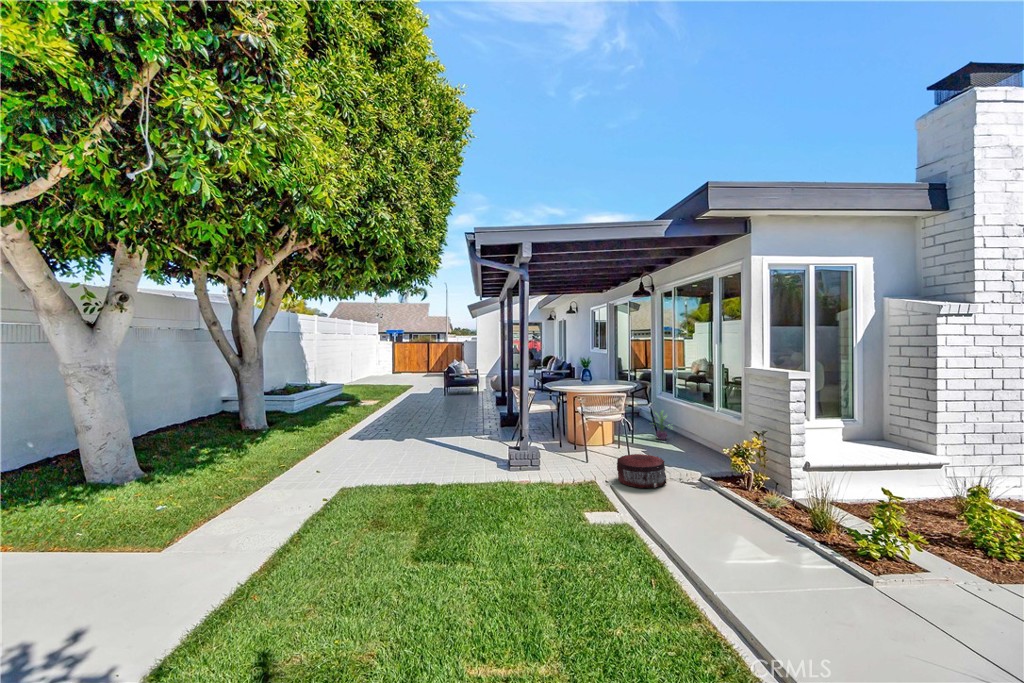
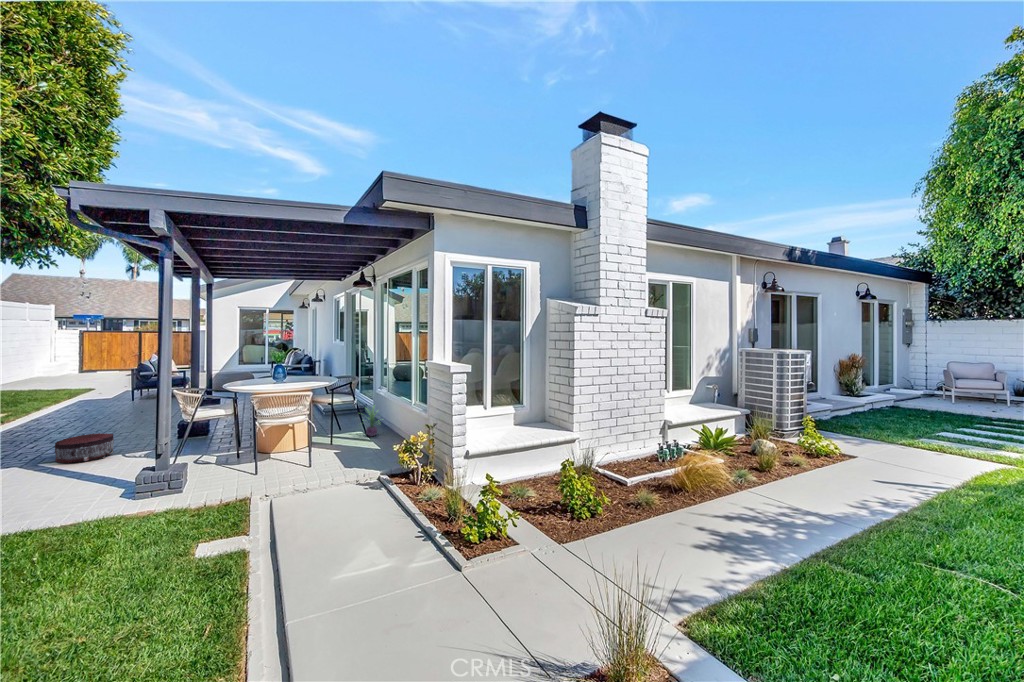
pouf: present [617,454,666,488] -> present [54,433,114,463]

